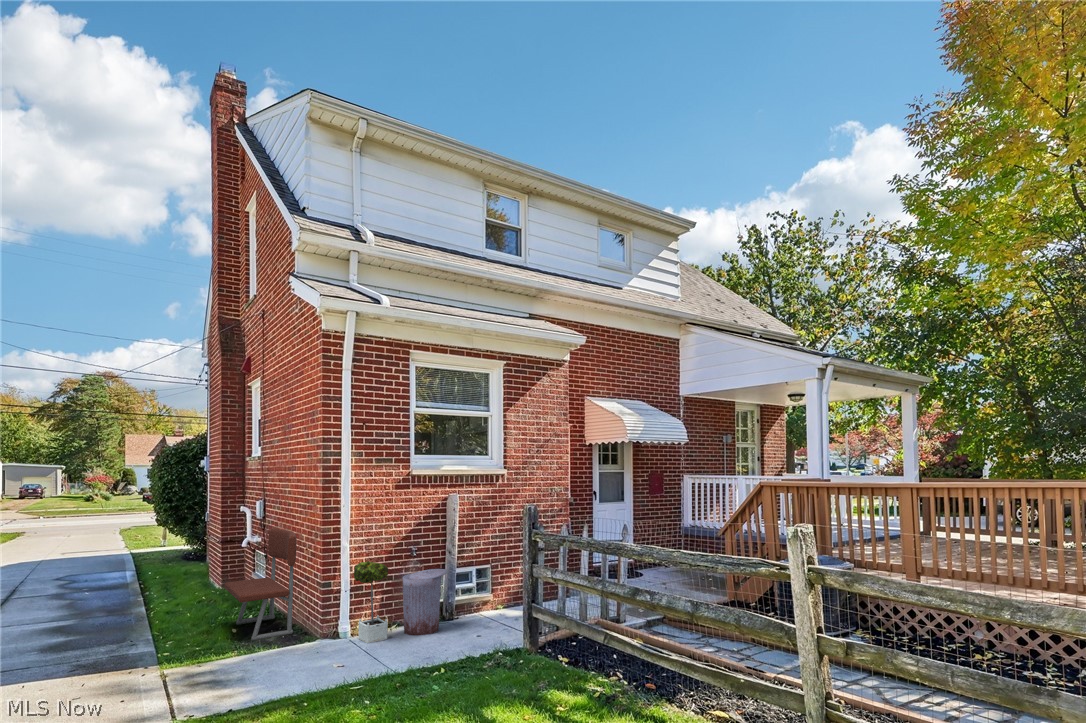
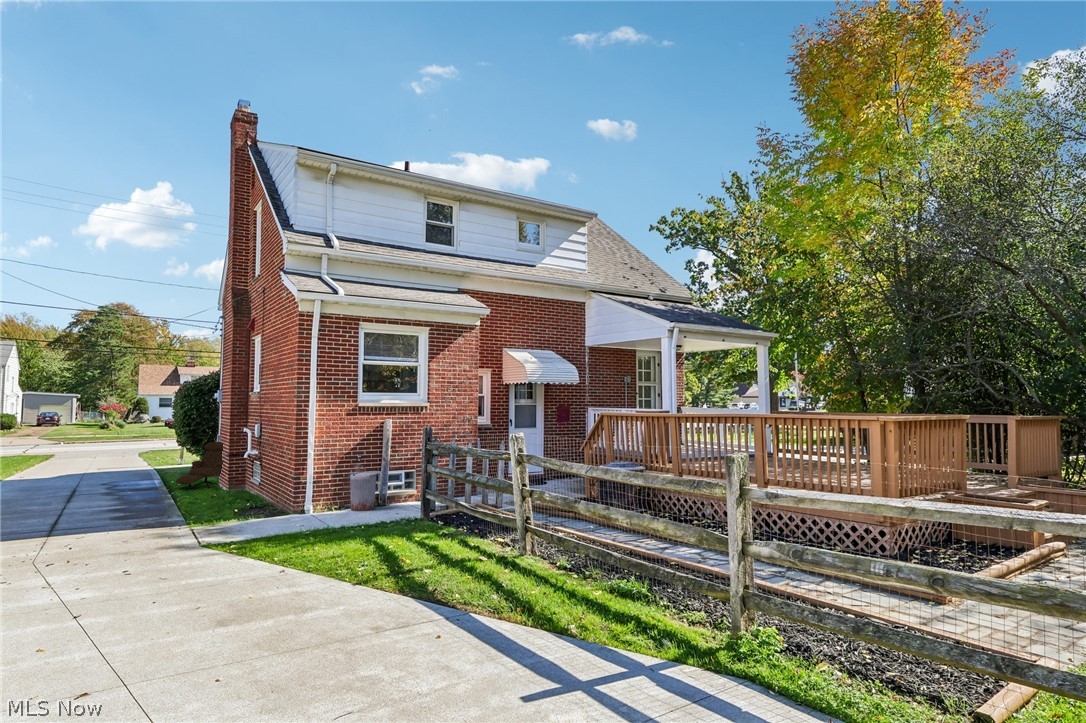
lounge chair: none [146,525,219,596] -> present [176,442,223,490]
bench: present [224,529,297,640] -> none [233,442,281,511]
potted tree: present [354,561,388,643] -> none [317,462,340,514]

